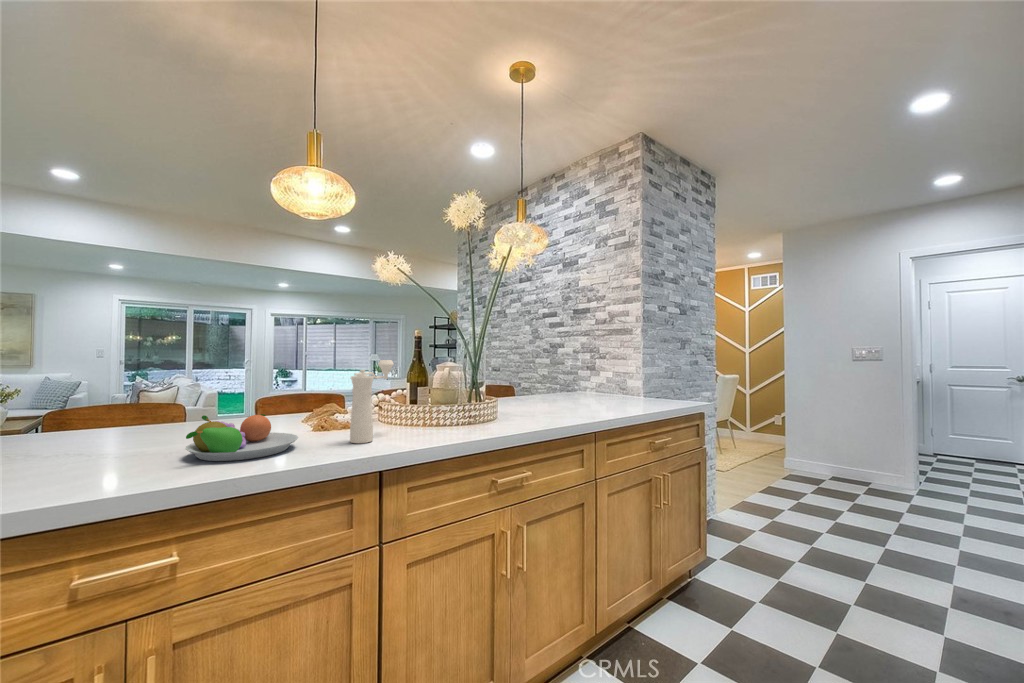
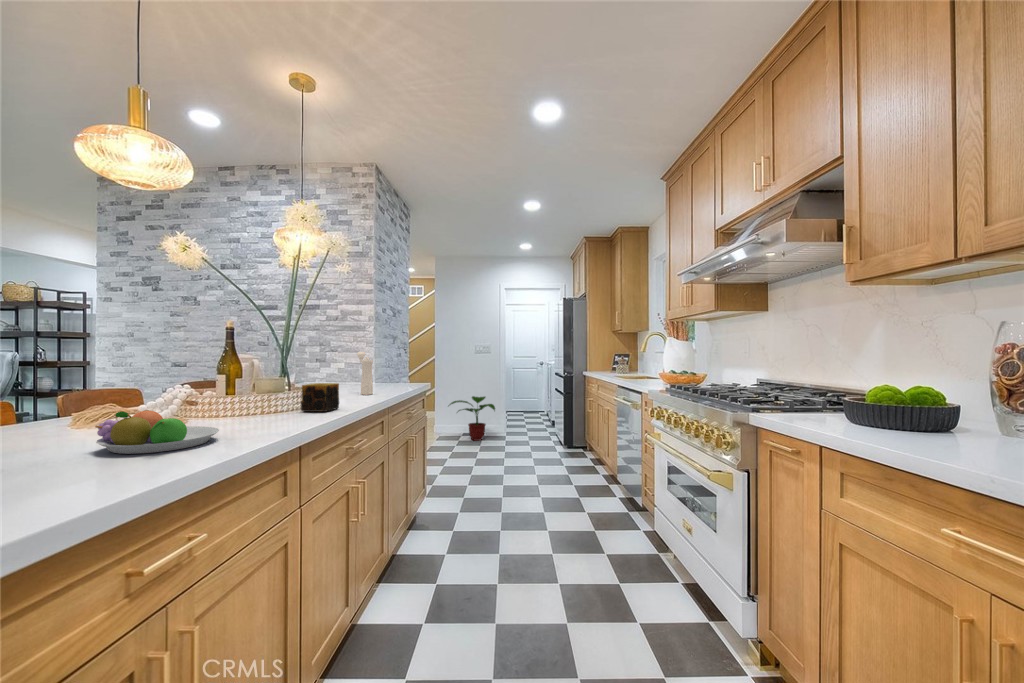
pepper mill: present [350,360,394,443] -> present [357,352,373,395]
candle: none [452,396,494,433] -> present [301,383,339,412]
potted plant: none [796,424,888,493] -> present [450,396,495,441]

